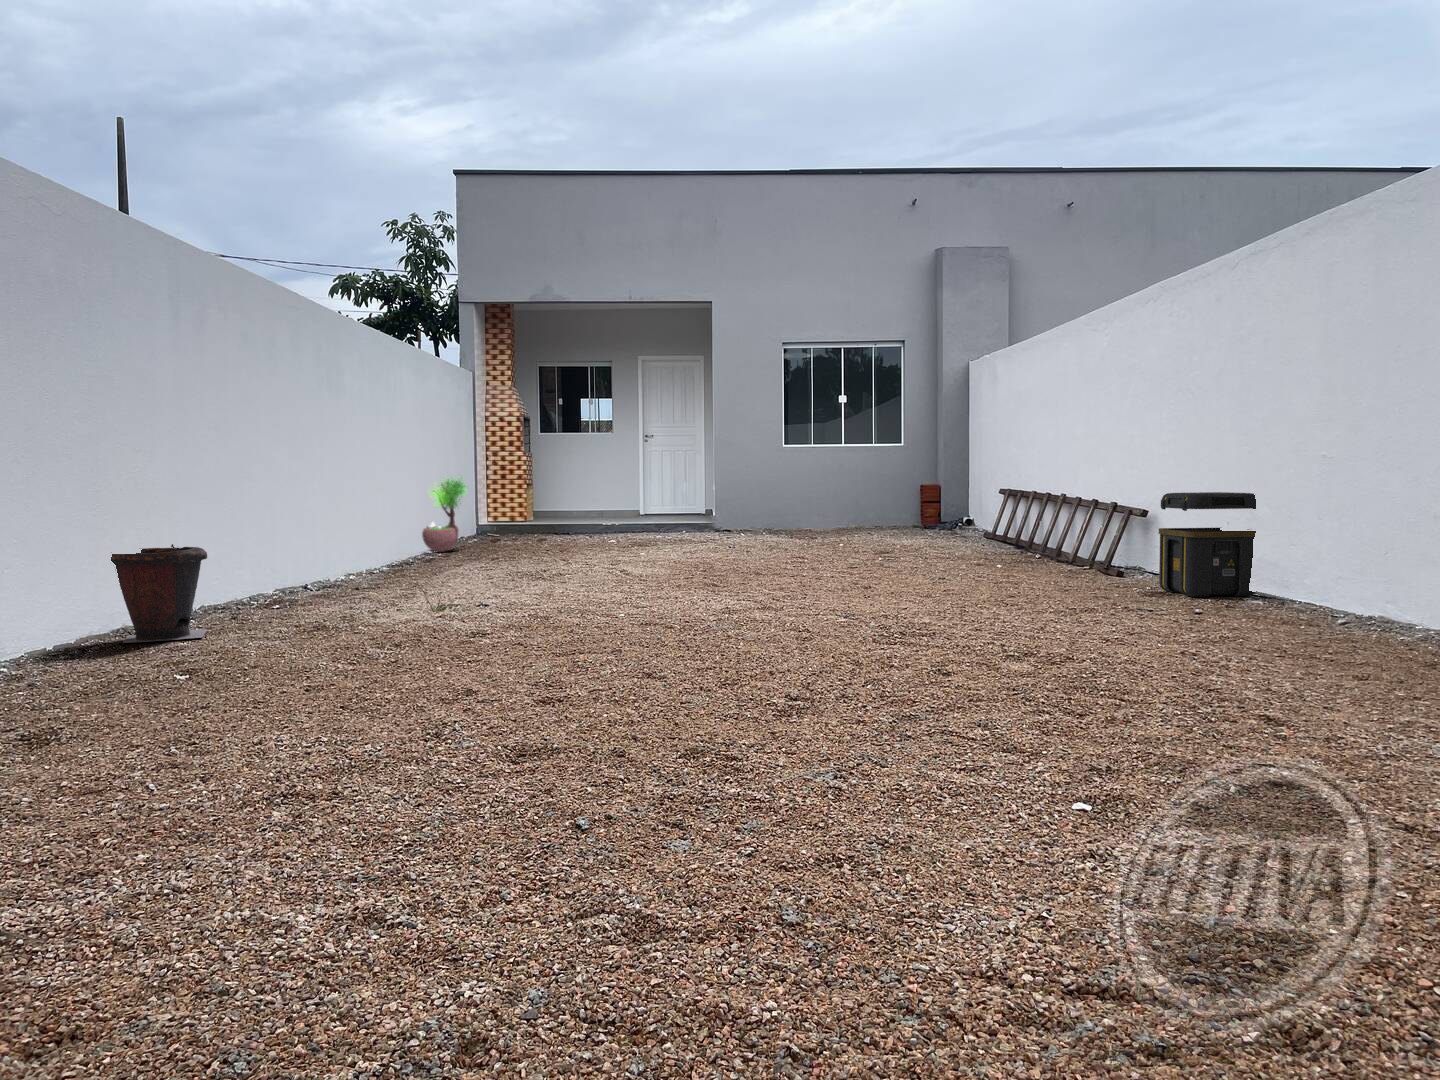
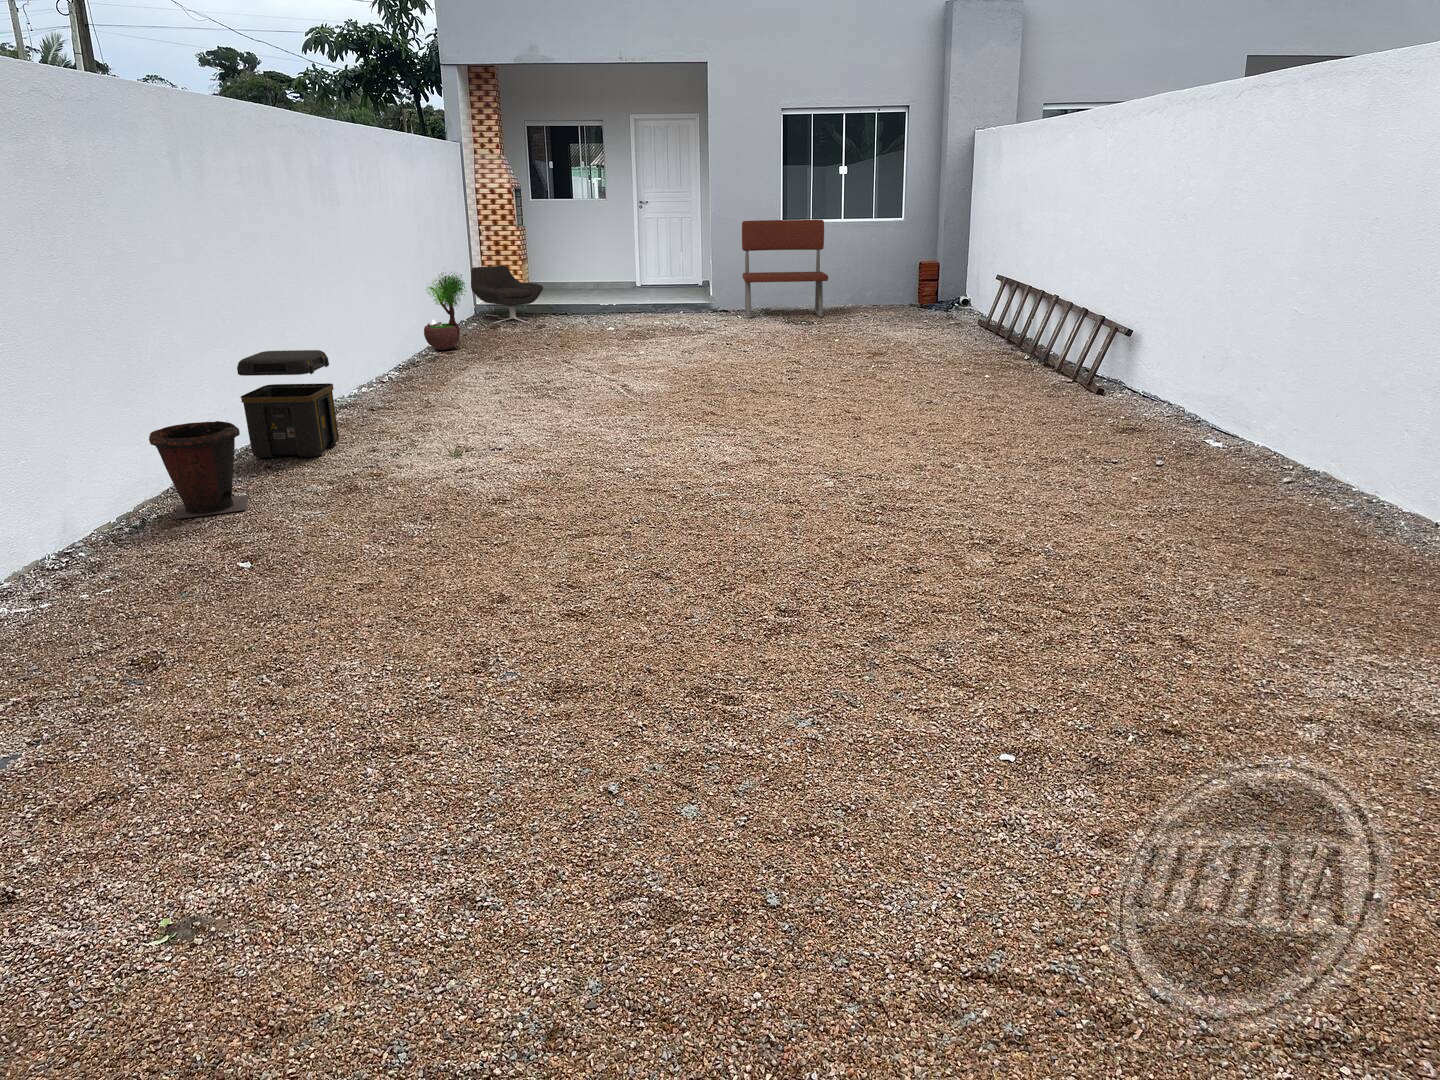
bench: none [743,443,828,536] -> present [742,220,828,319]
lounge chair: none [474,486,546,539] -> present [471,265,543,323]
toolbox: present [1158,492,1256,597] -> present [237,350,339,458]

